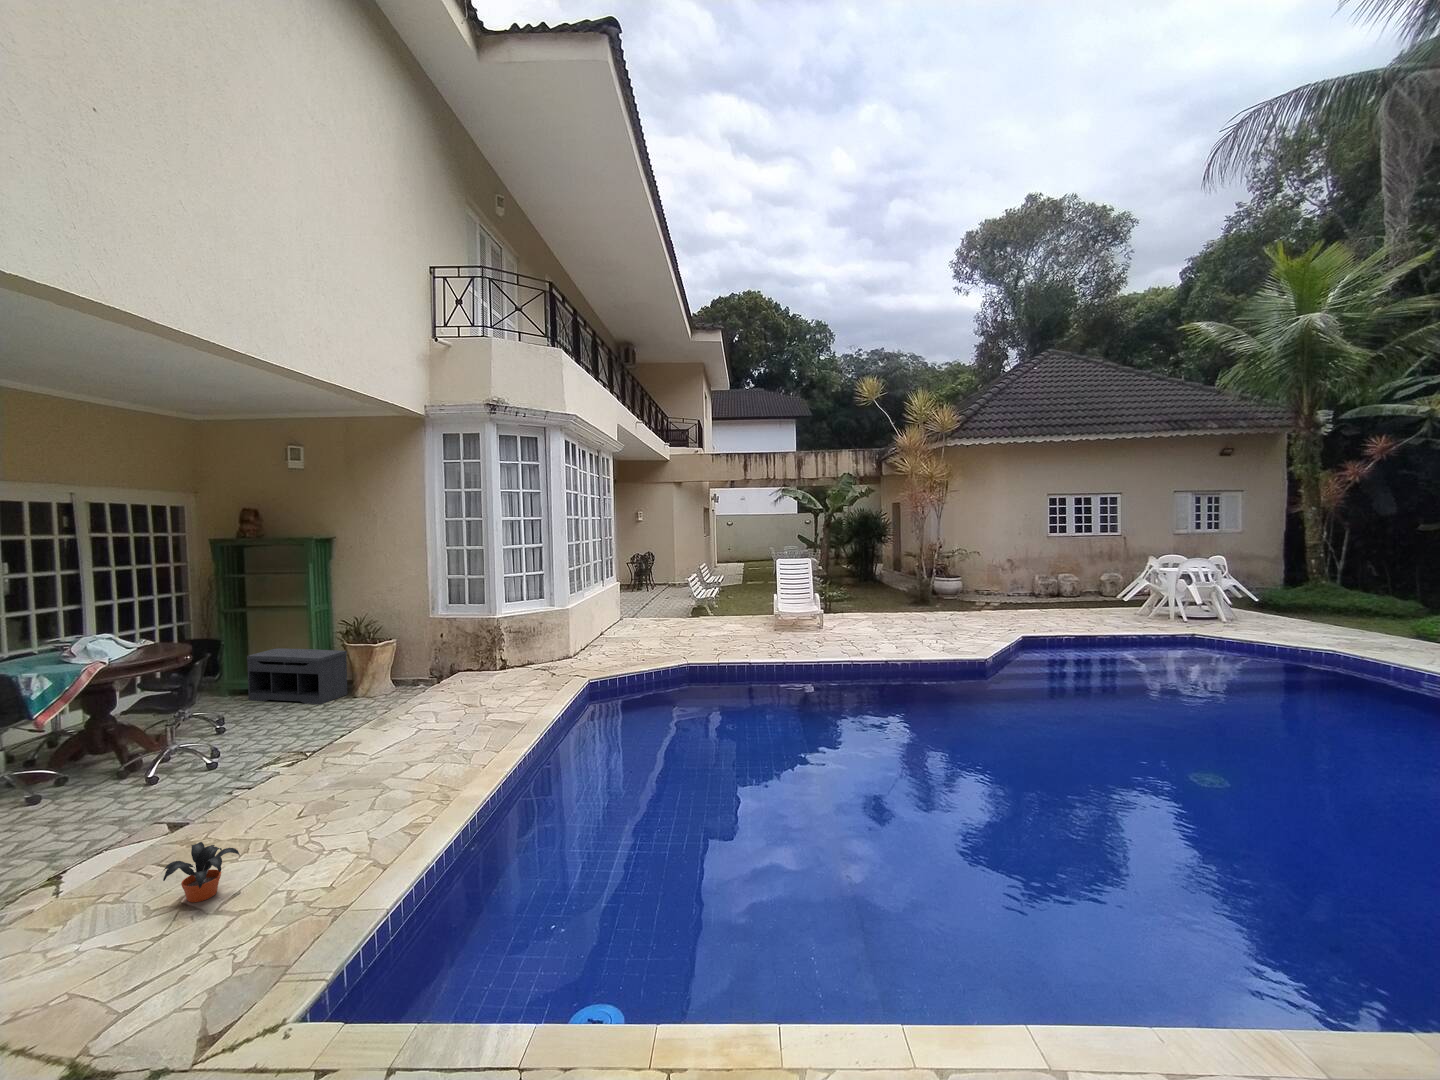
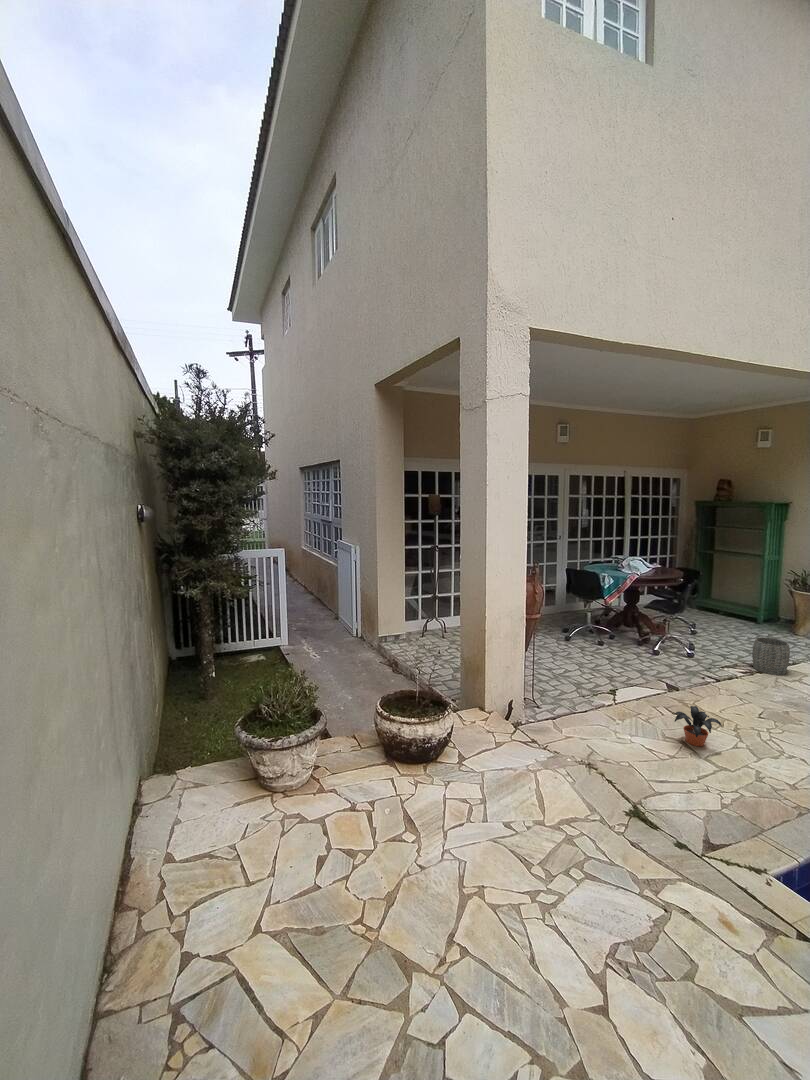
bench: present [247,648,347,705] -> none [711,584,792,634]
woven basket: none [296,709,340,756] -> present [752,637,790,675]

